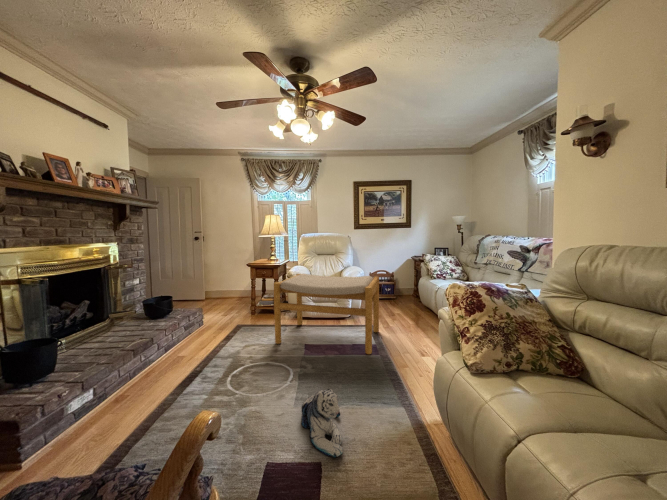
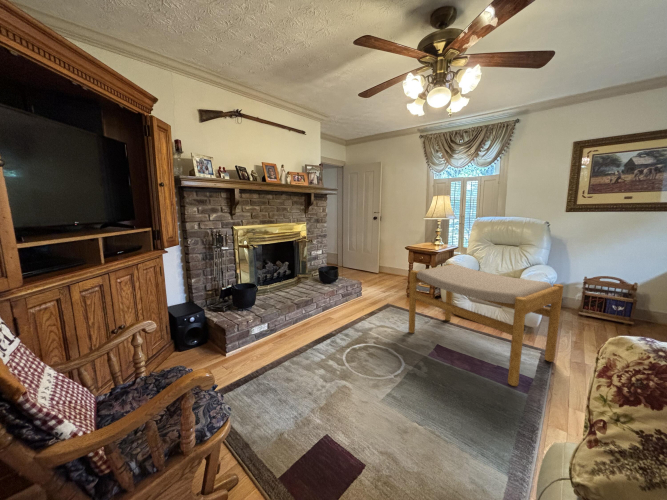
plush toy: present [301,389,343,458] -> none [369,398,417,475]

